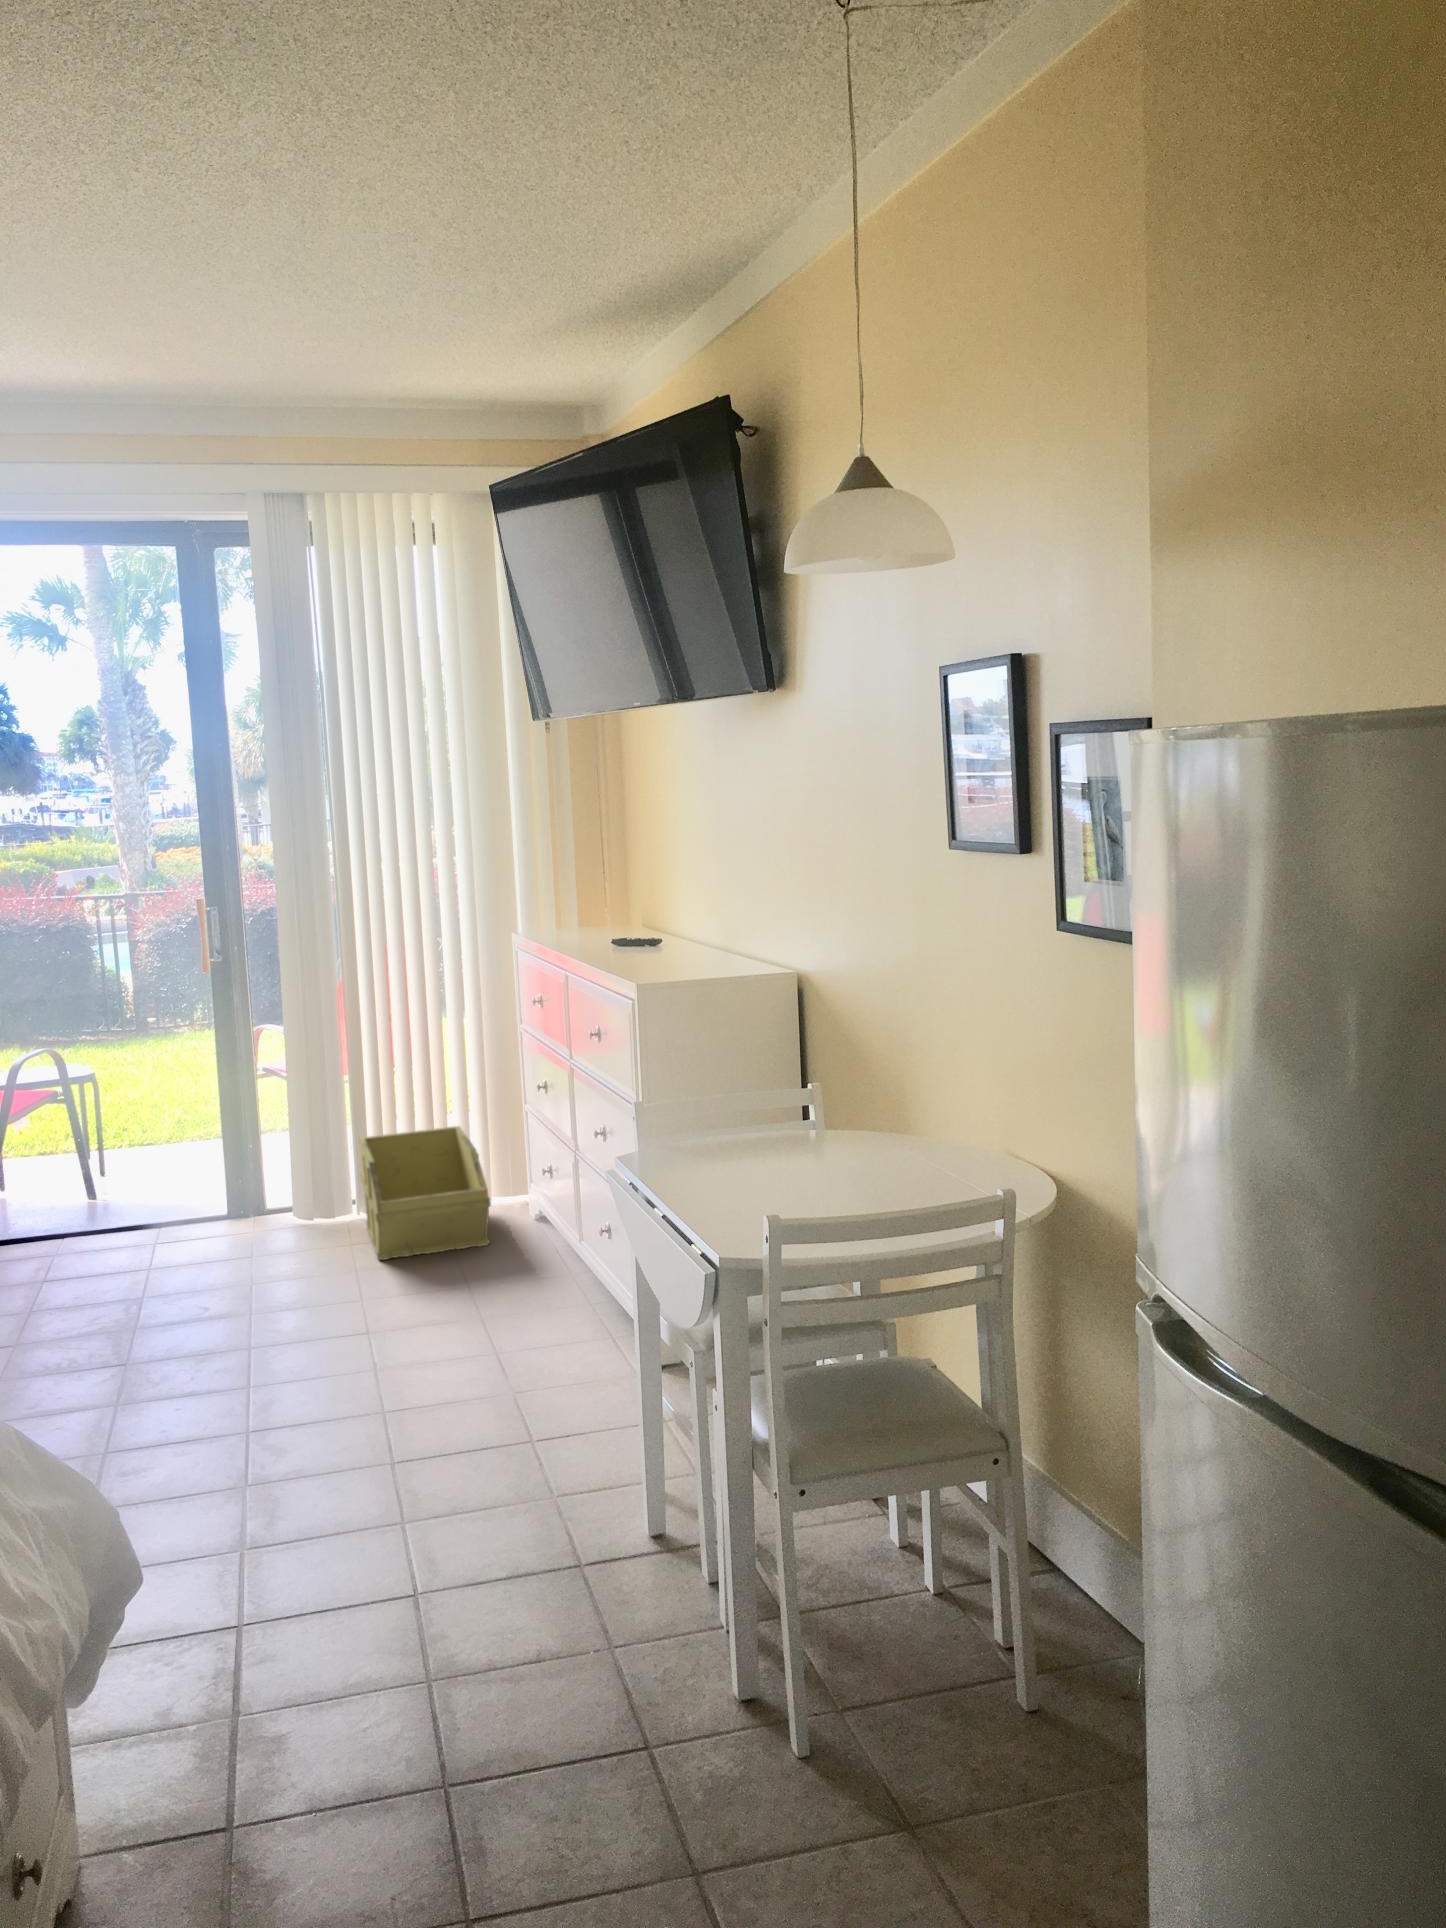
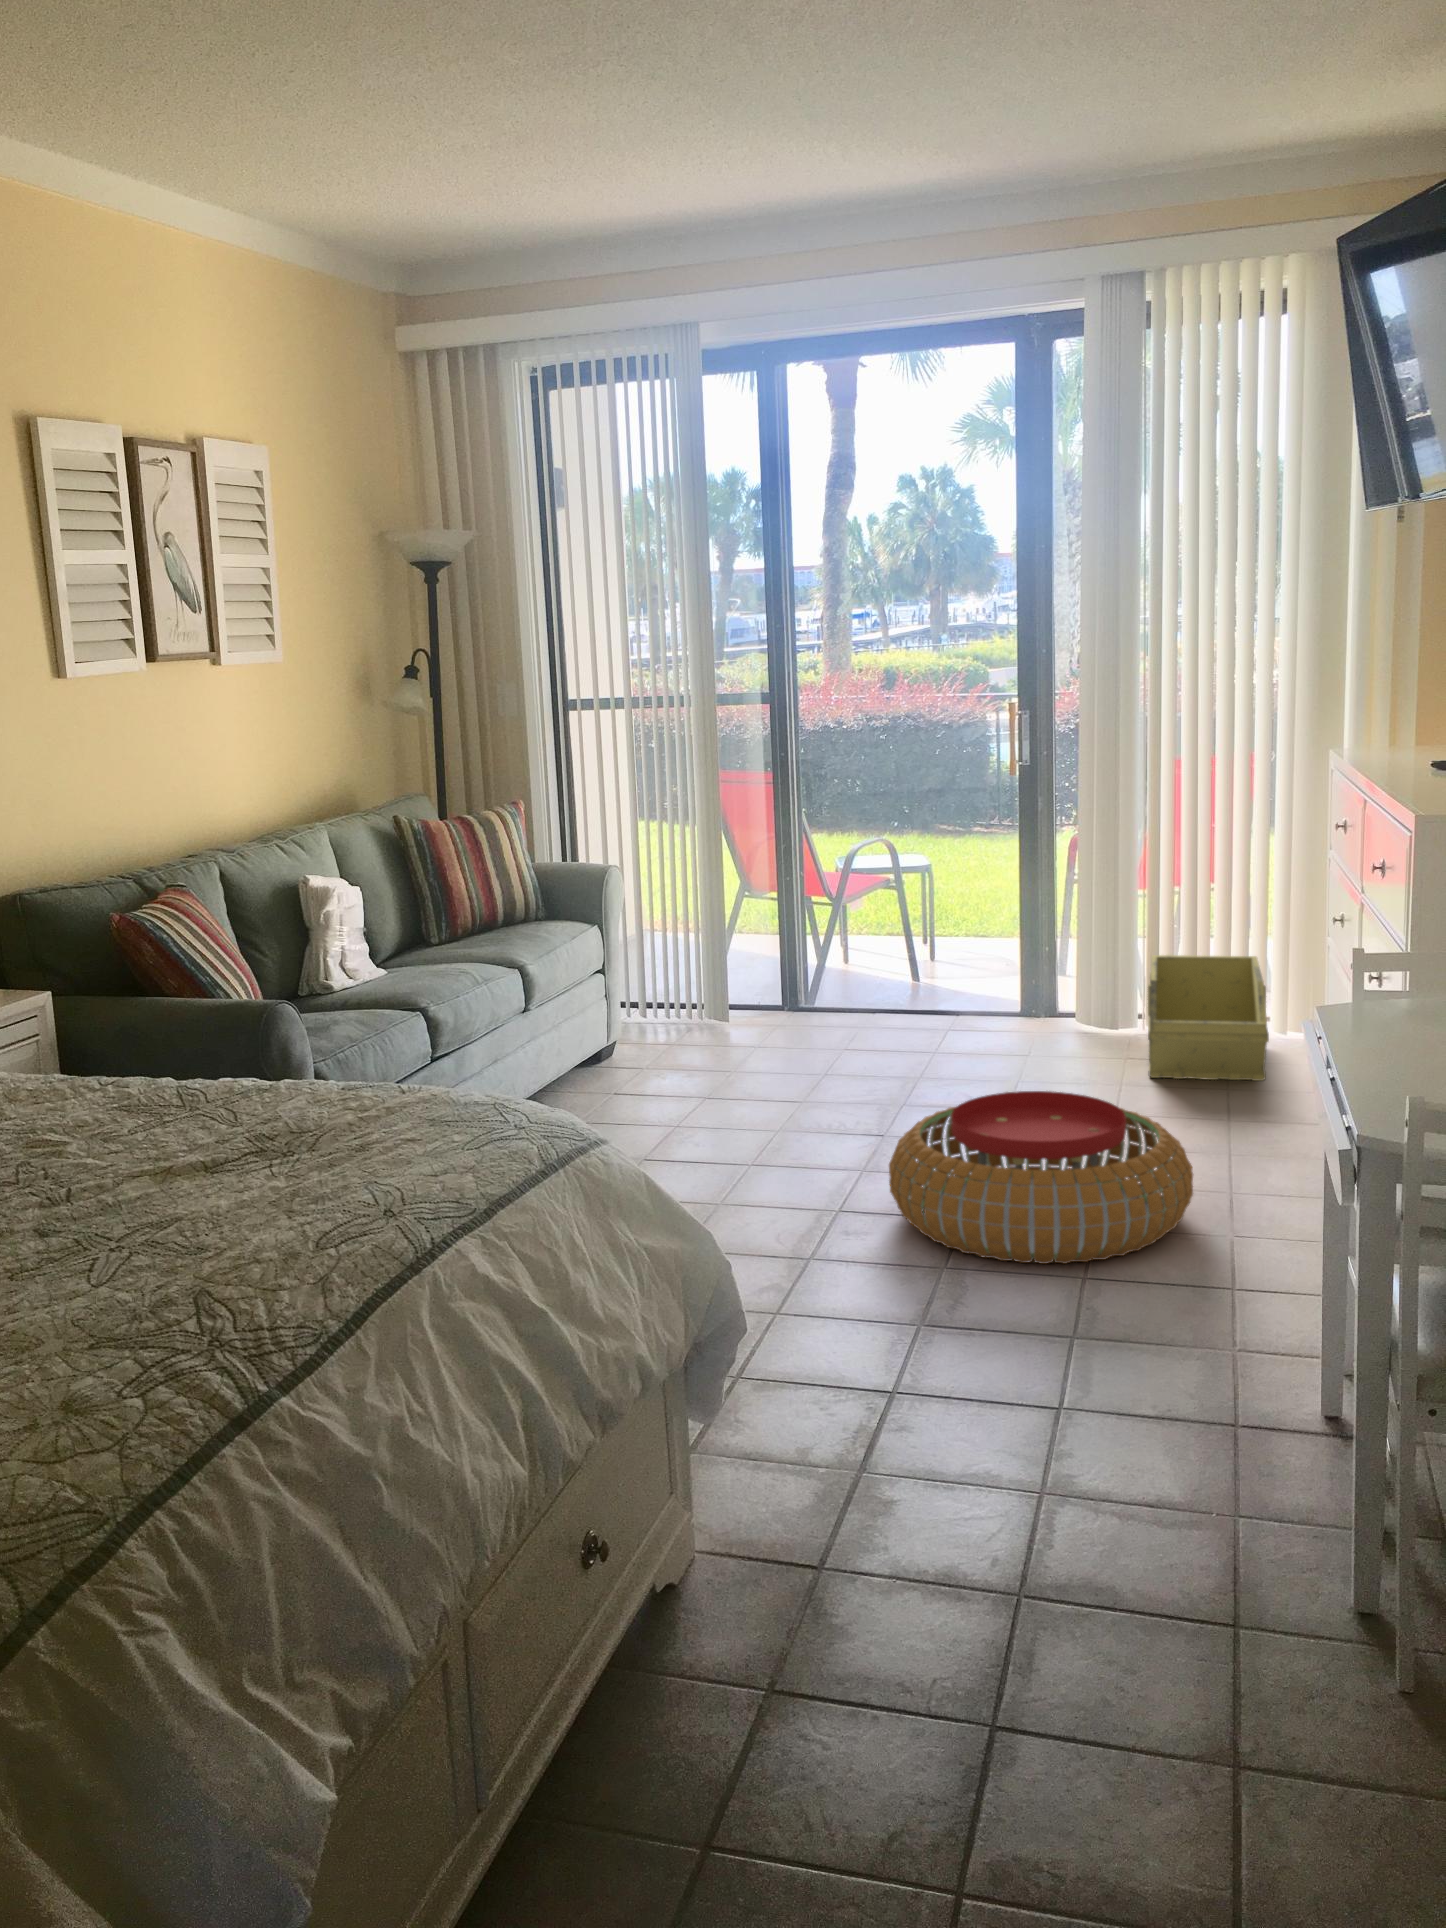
pouf: none [156,1286,473,1471] -> present [889,1091,1193,1264]

